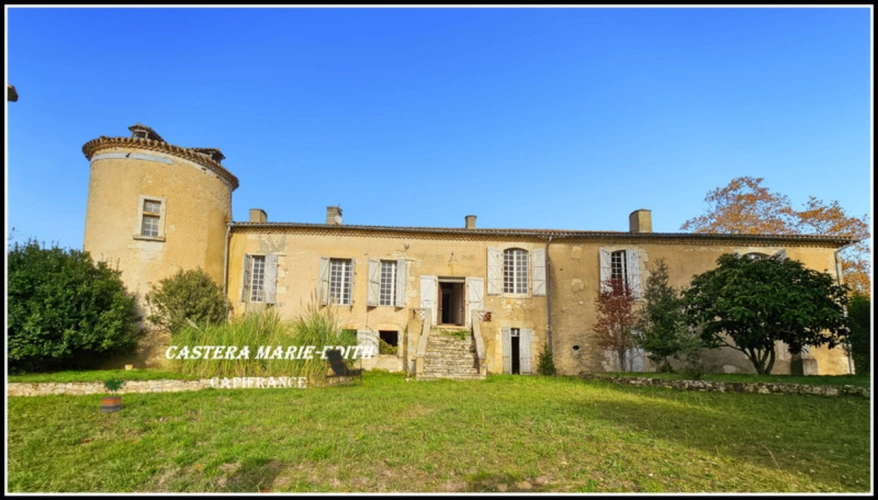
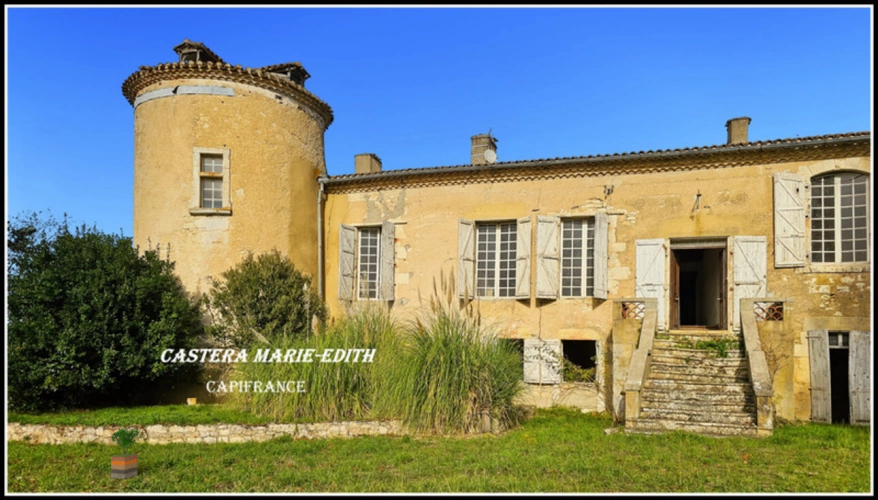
lounge chair: present [325,349,364,383] -> none [457,377,527,443]

